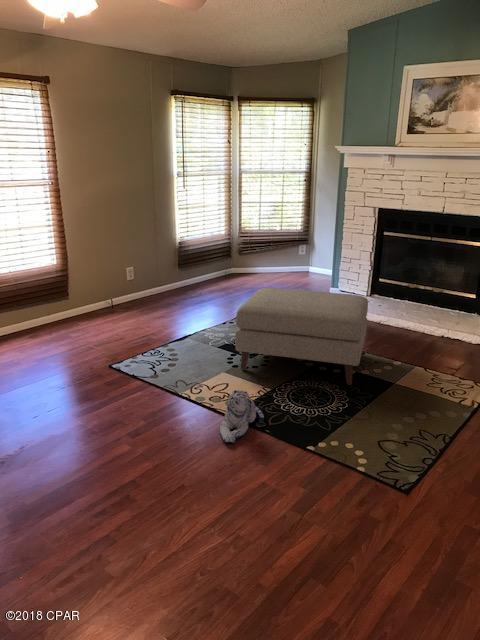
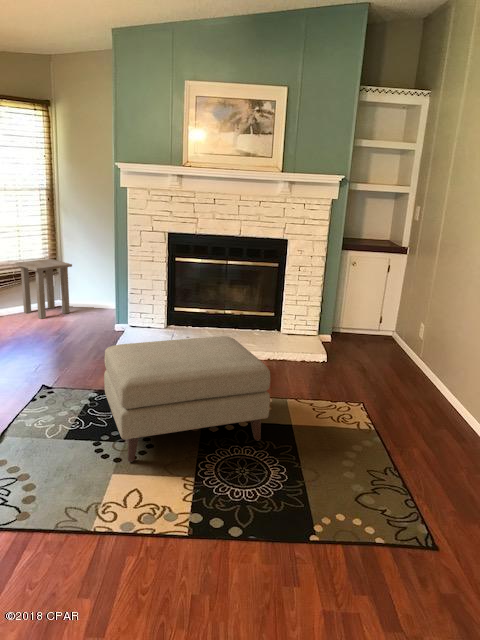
side table: none [274,231,313,277] -> present [16,259,72,319]
plush toy: present [220,390,264,443] -> none [184,498,237,578]

